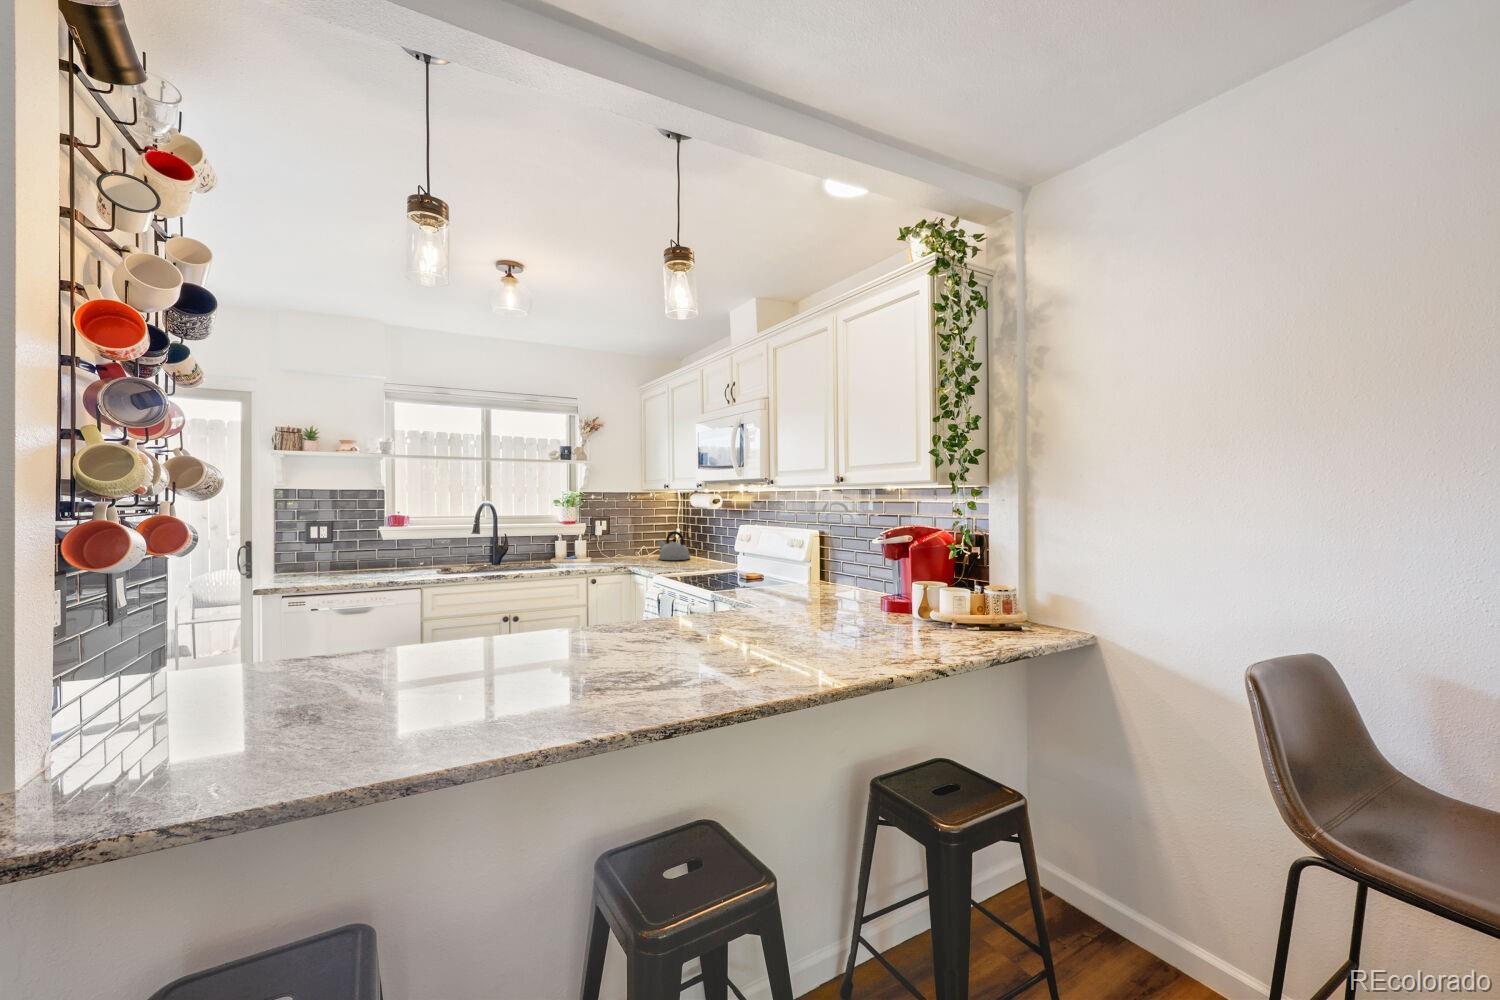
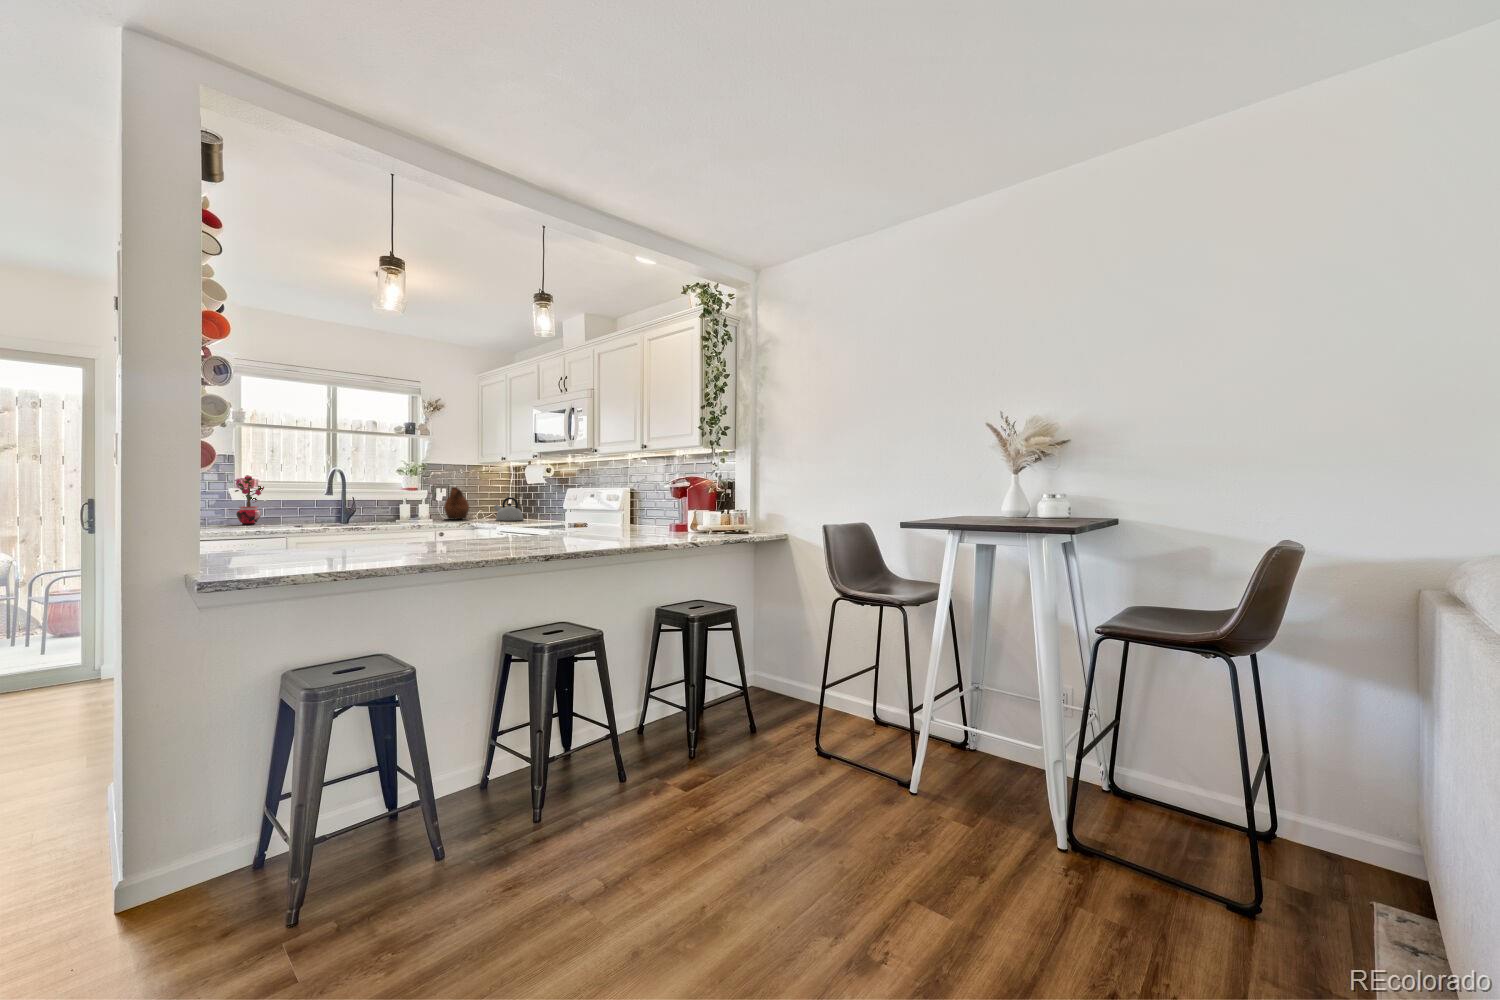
potted plant: none [380,512,416,567] -> present [235,476,264,525]
ceramic pitcher: none [601,519,637,557] -> present [444,487,469,519]

